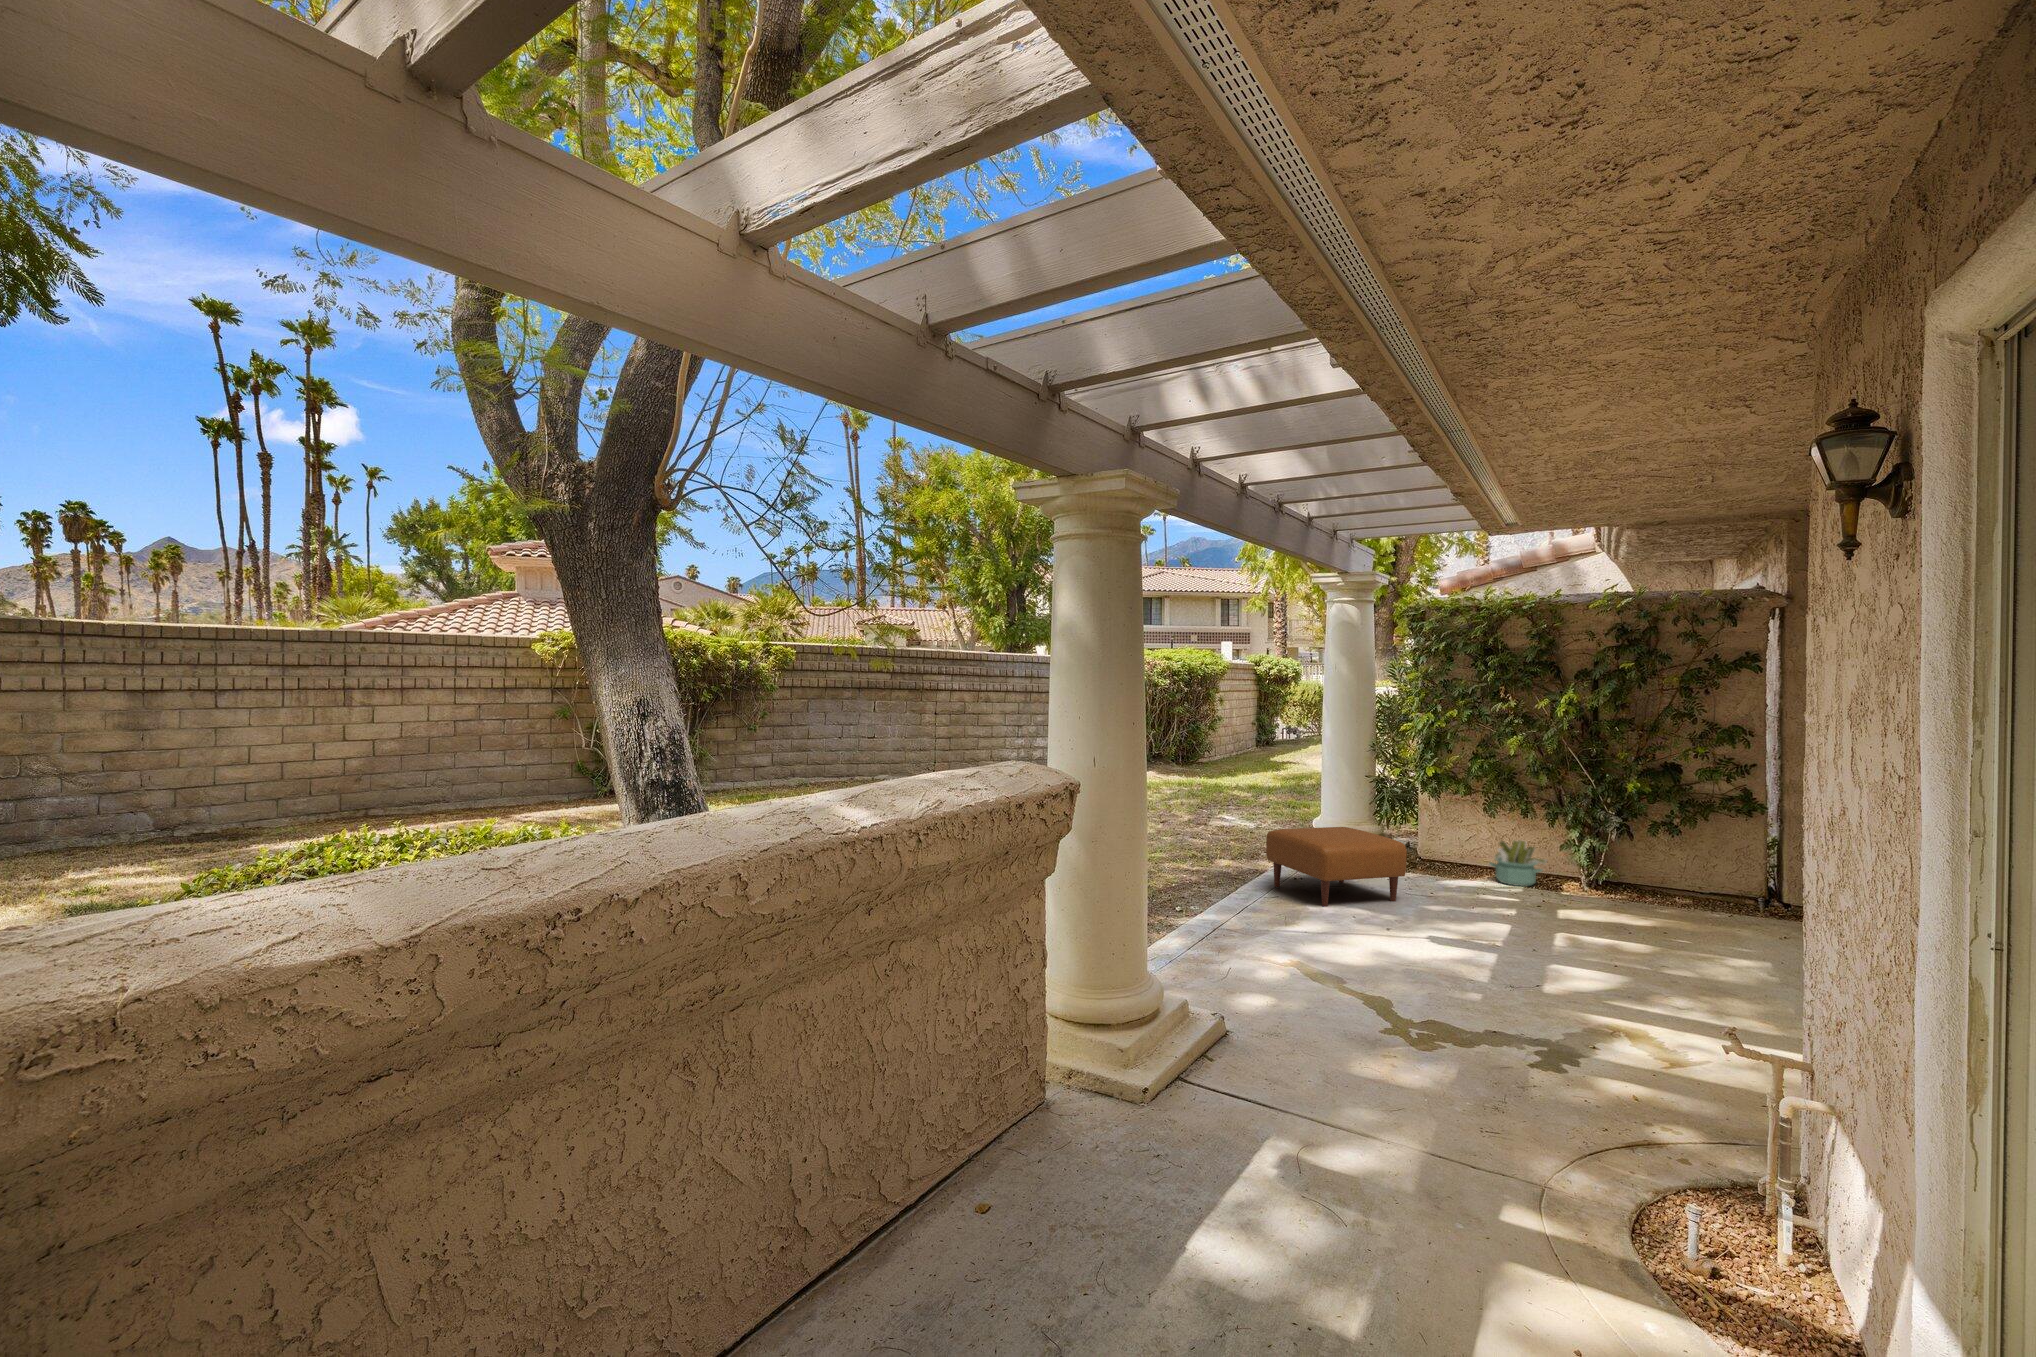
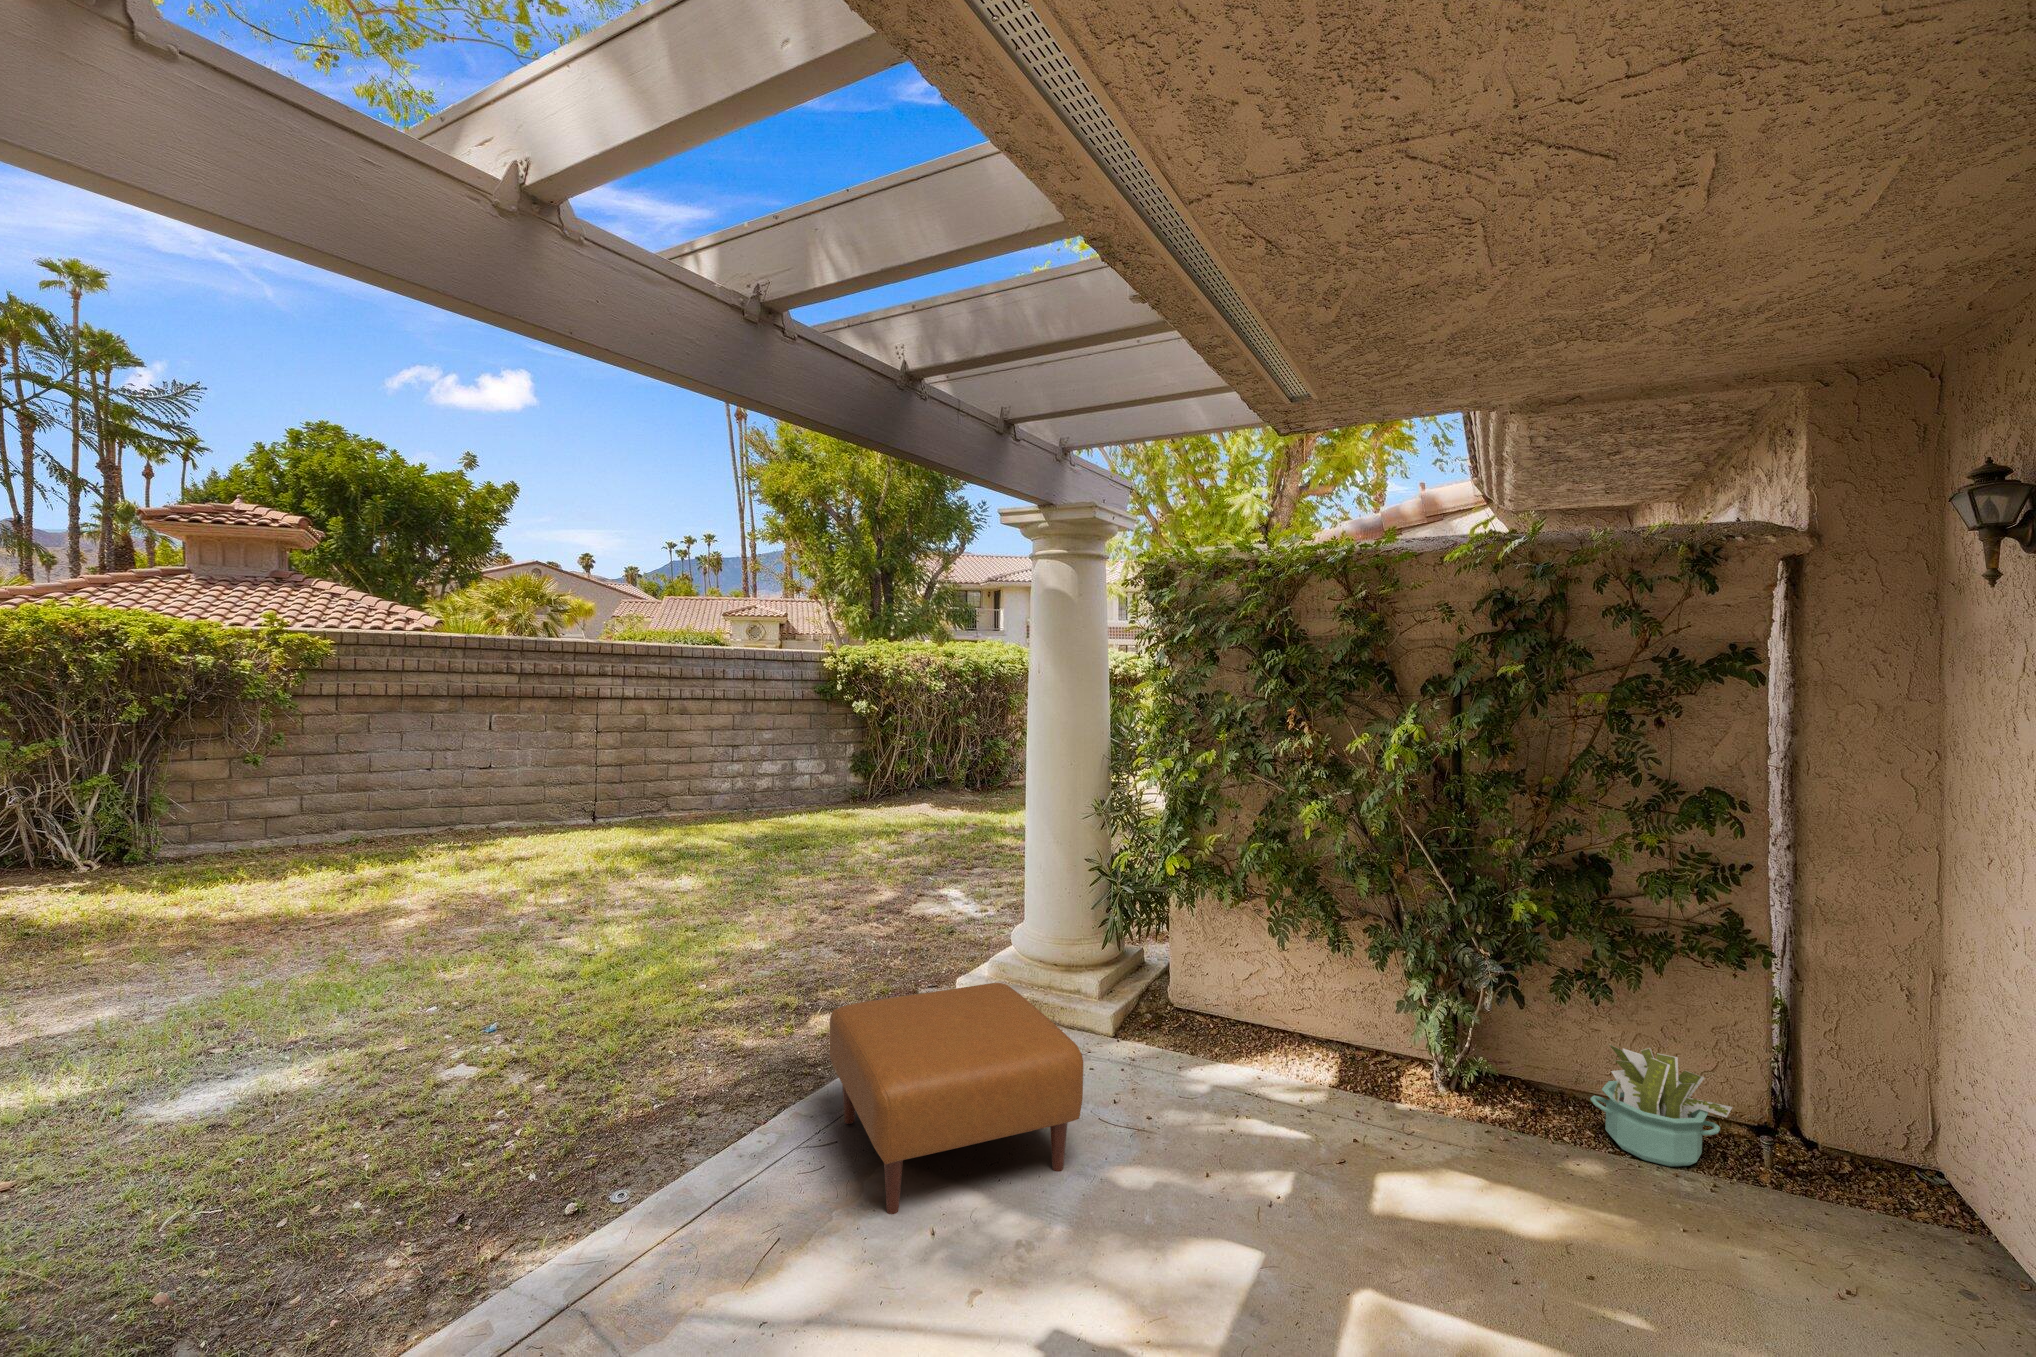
decorative plant: present [1490,840,1548,886] -> present [1590,1044,1732,1167]

